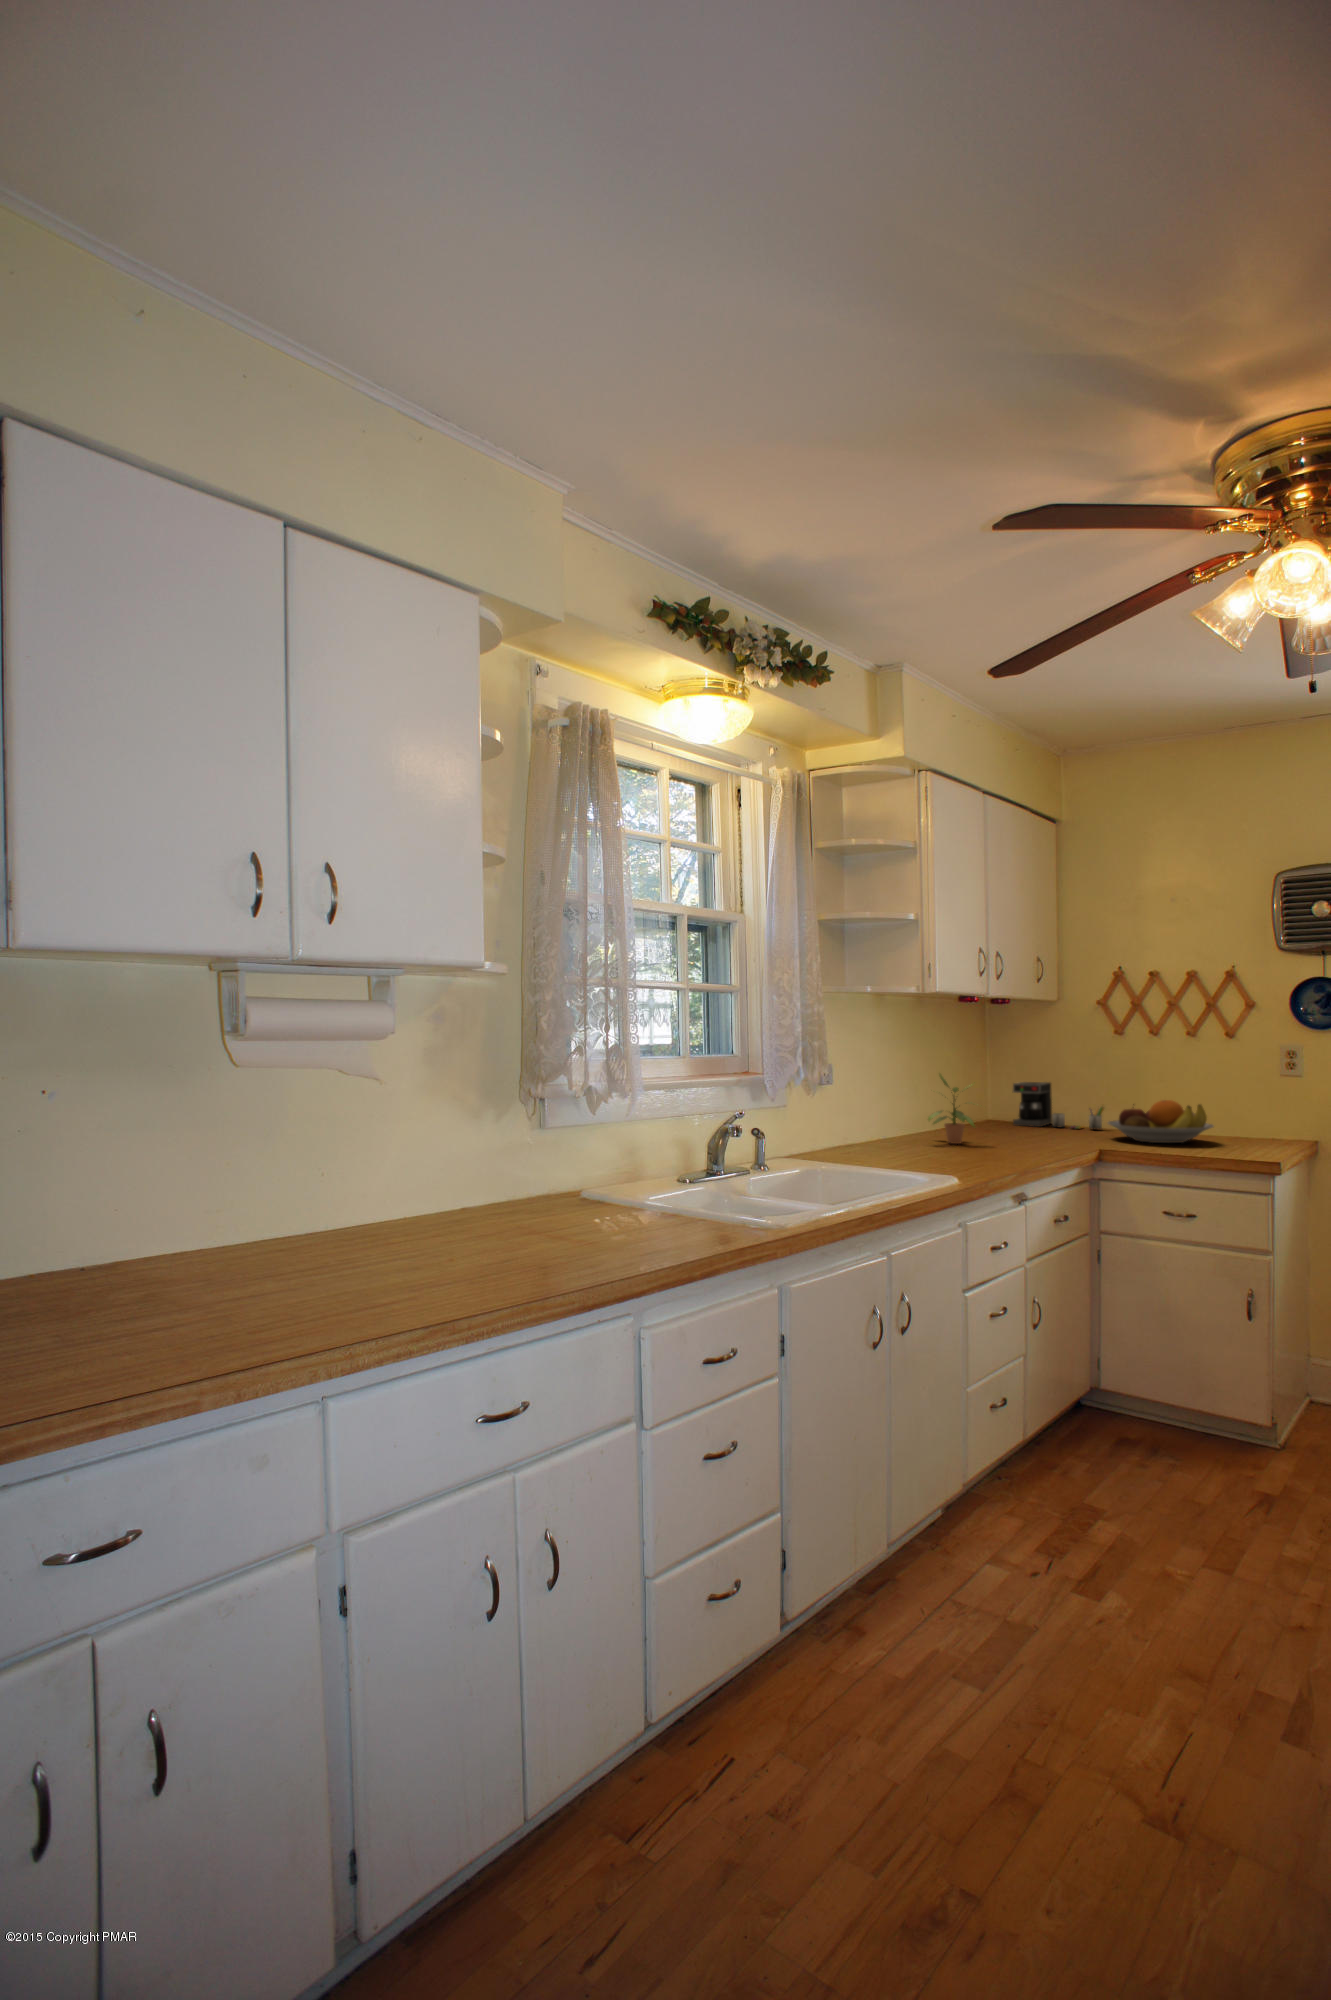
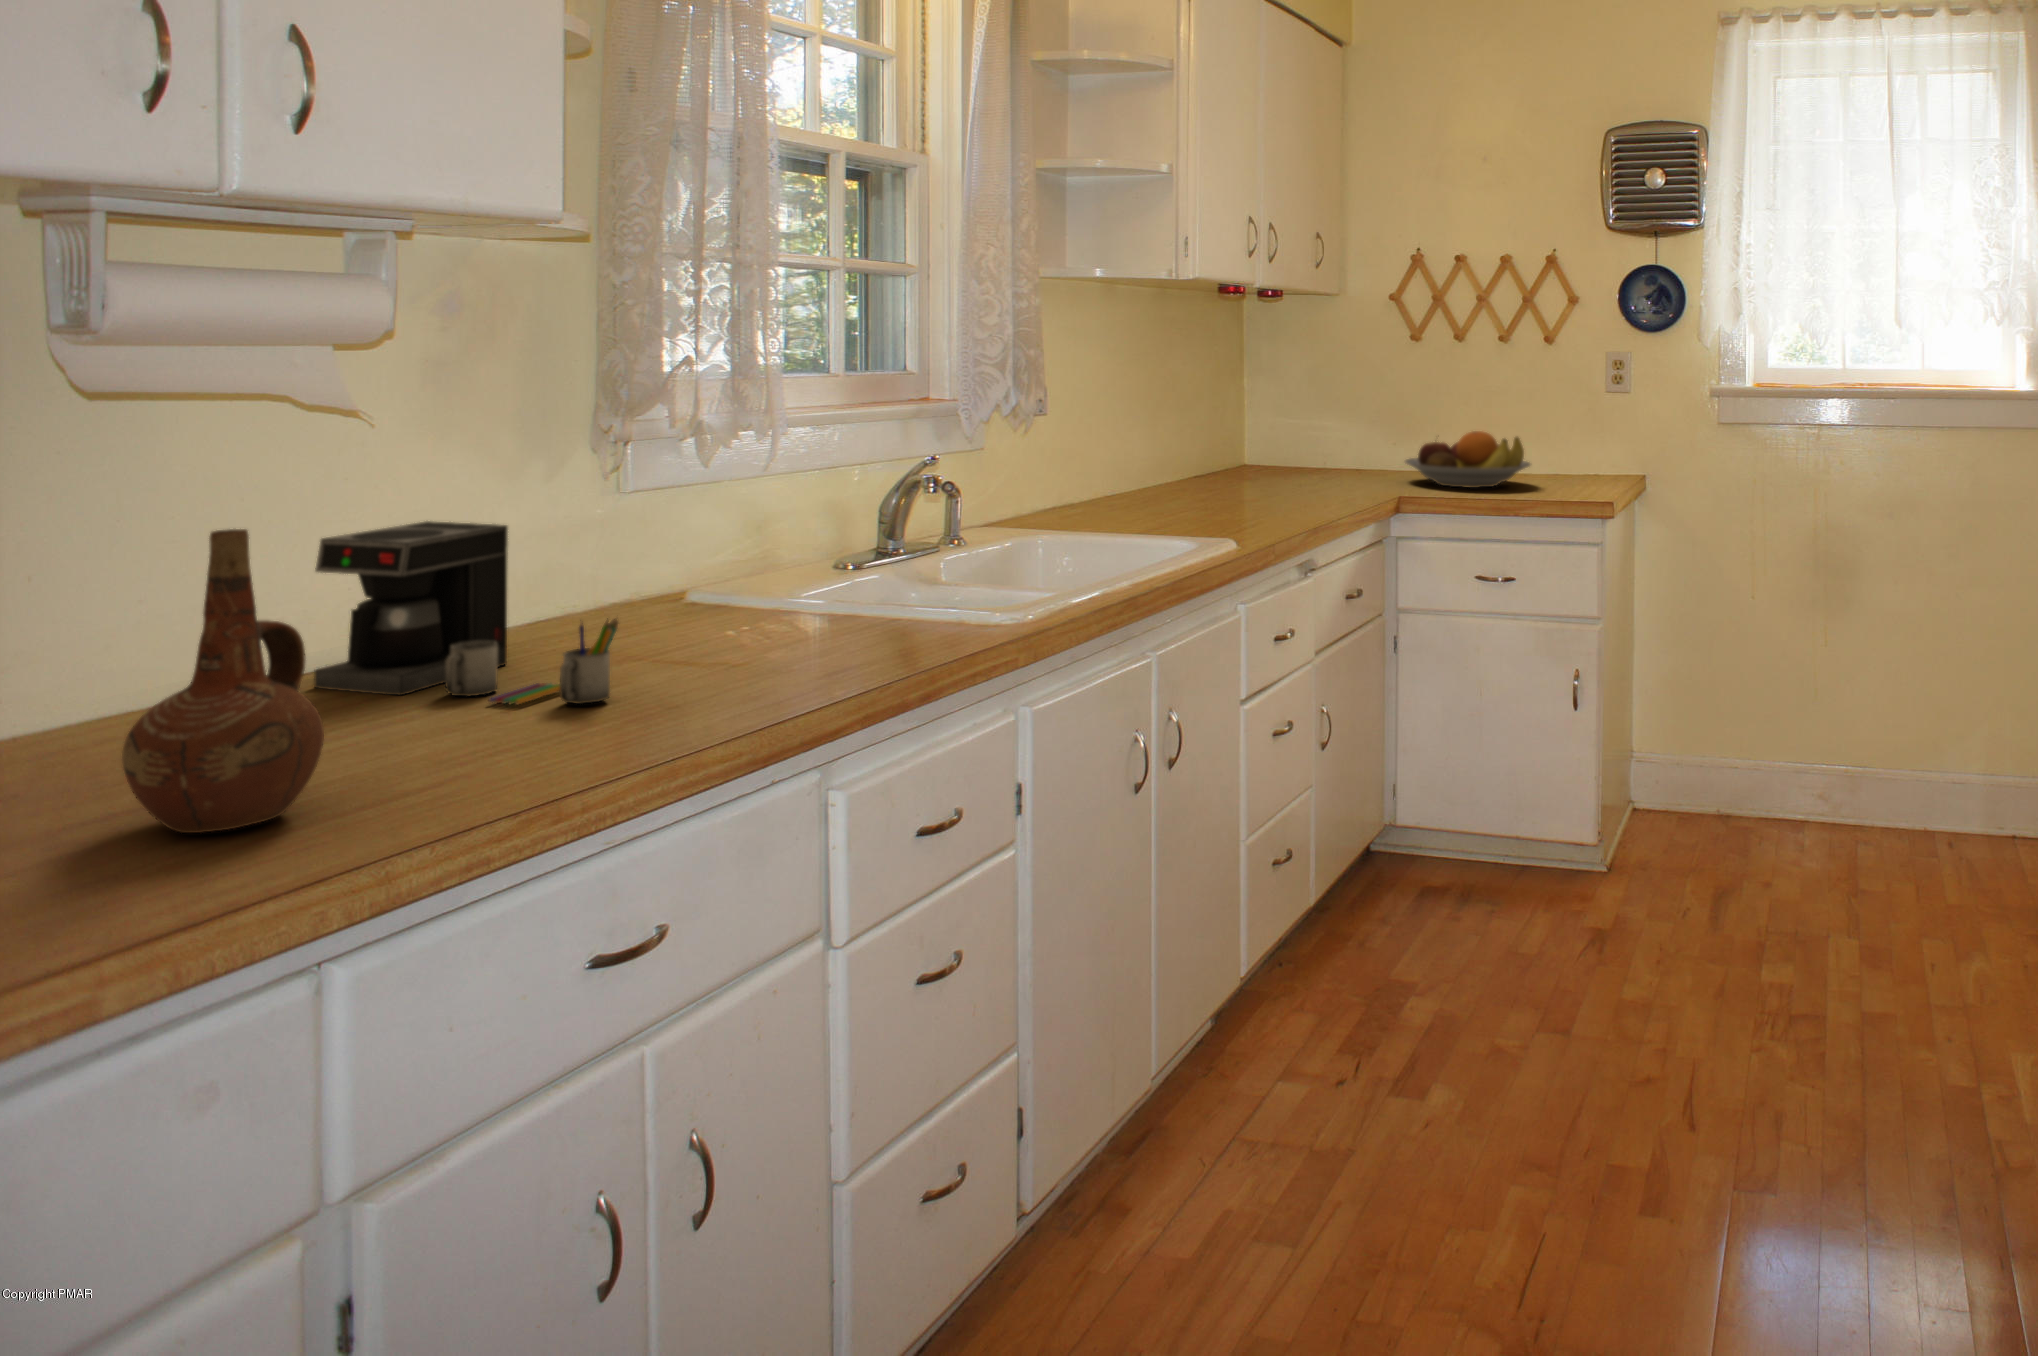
potted plant: present [928,1075,974,1144] -> none [1177,393,1258,495]
coffee maker: present [1013,1082,1104,1129] -> present [314,521,618,704]
ceramic pitcher: none [227,1131,326,1306] -> present [122,529,324,833]

